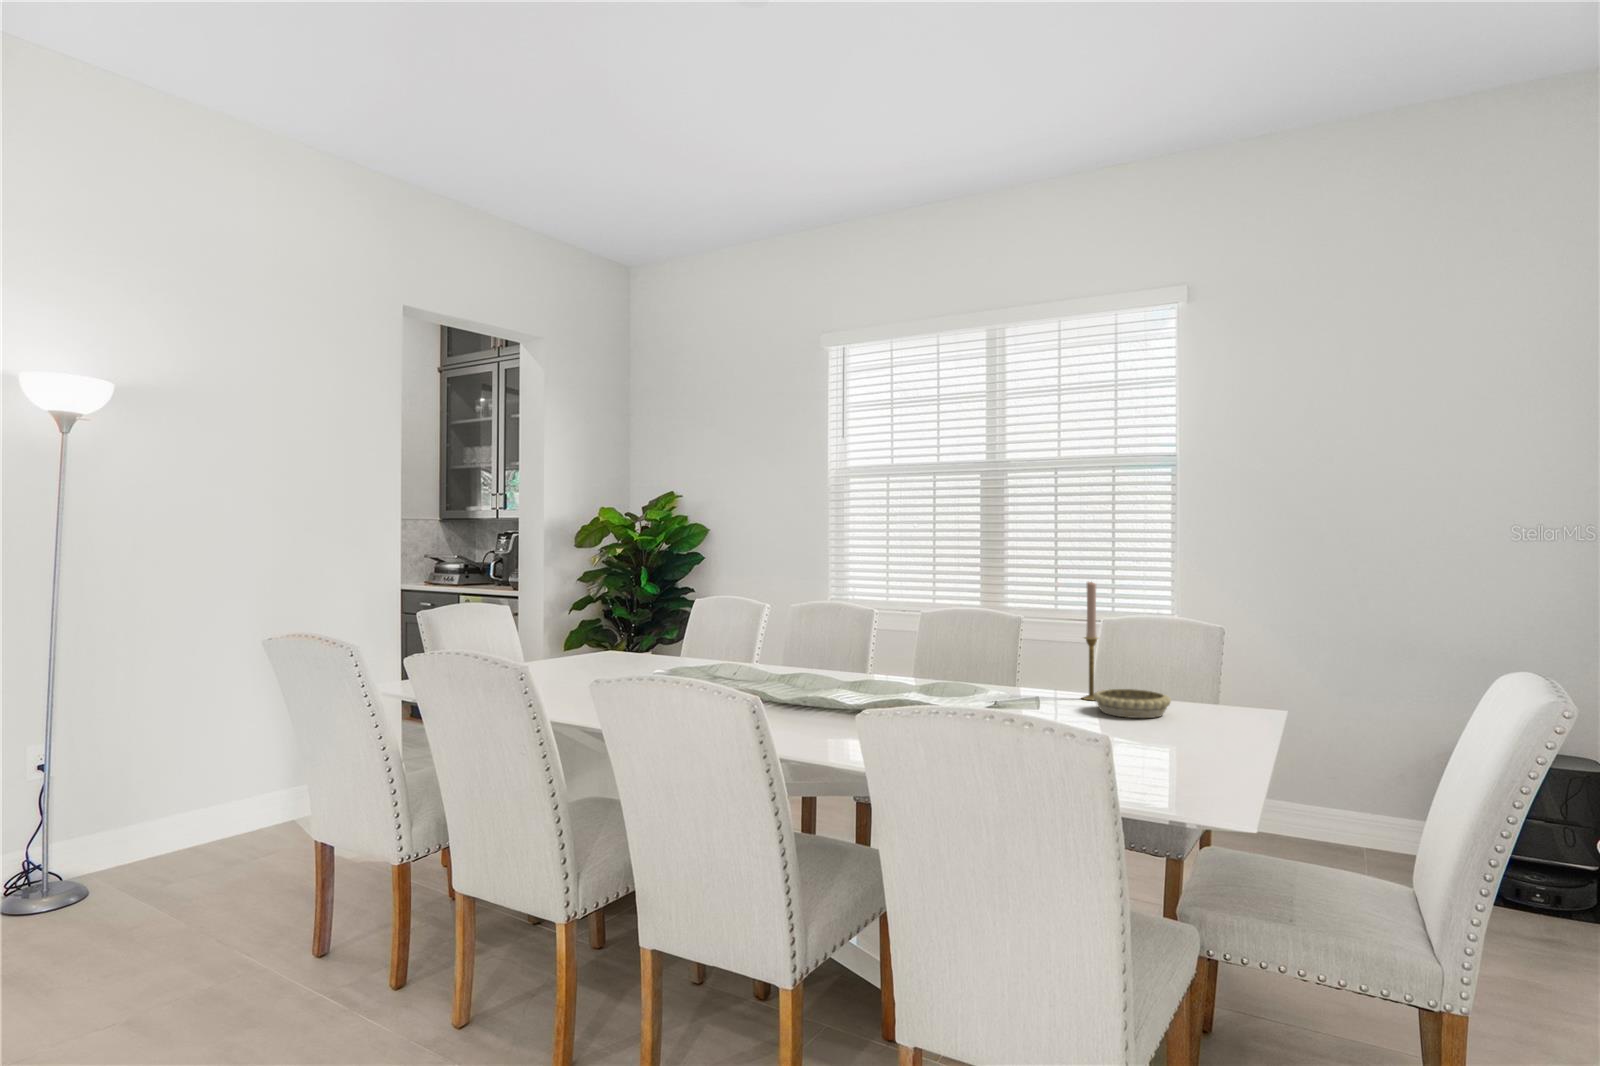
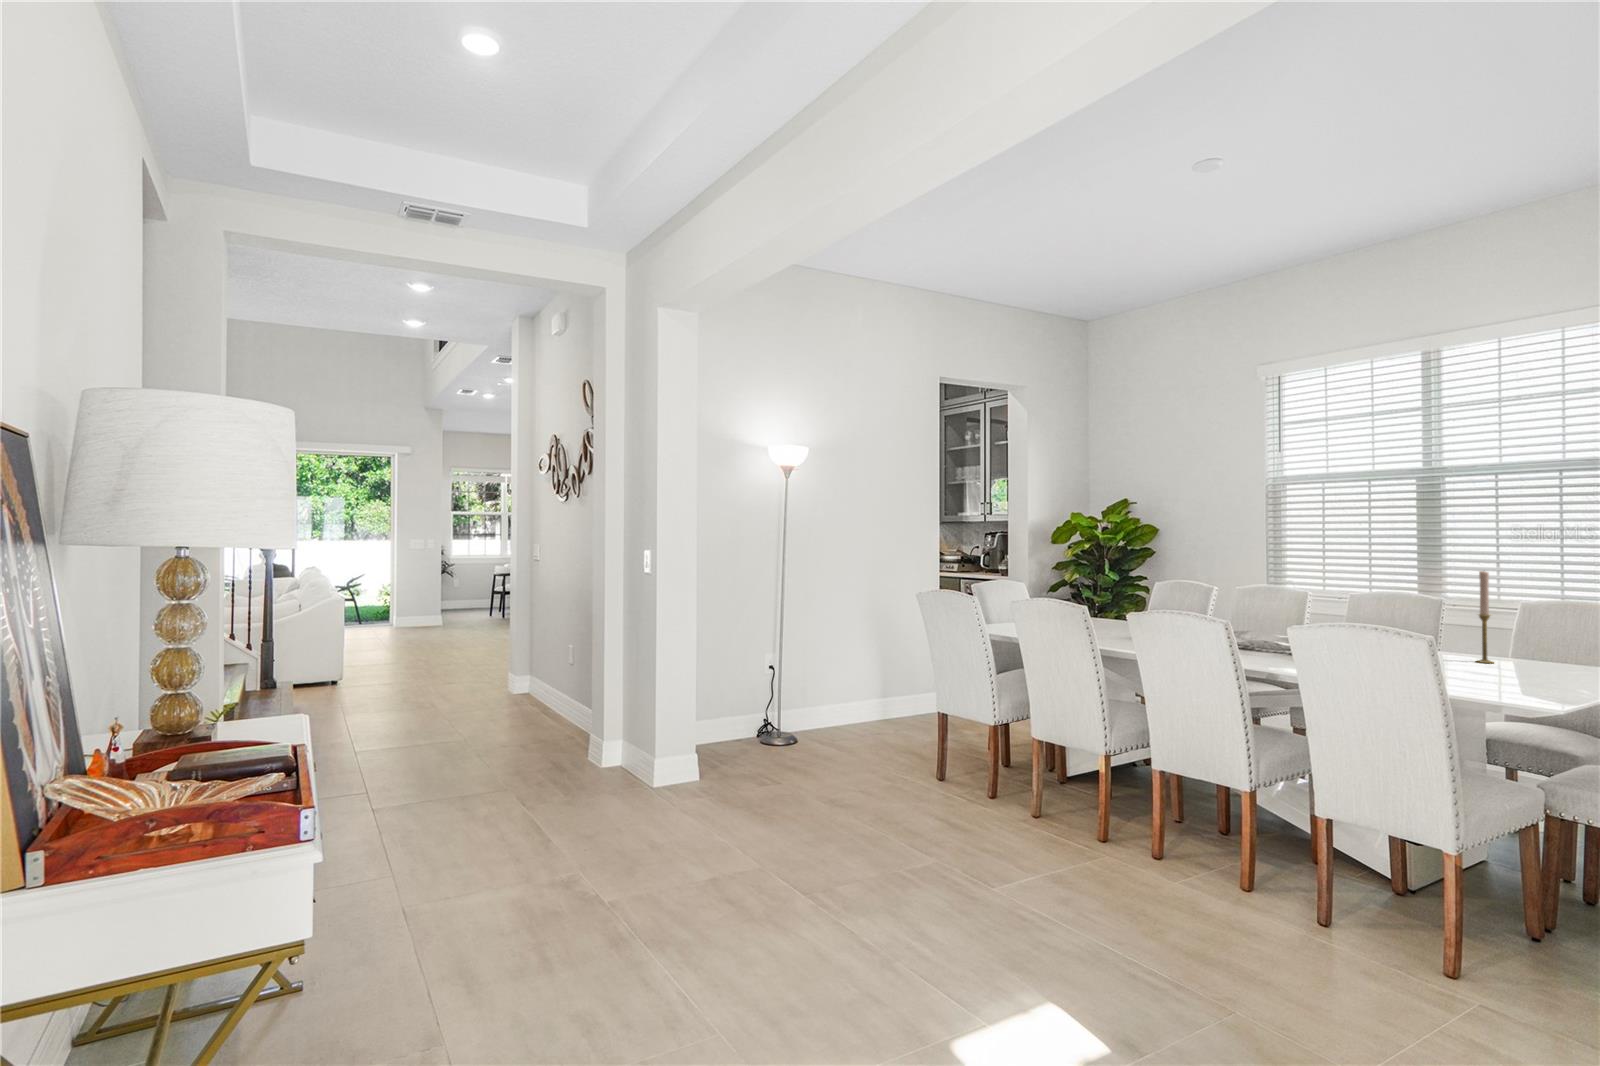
decorative bowl: present [1094,689,1171,718] -> none [1478,654,1551,675]

